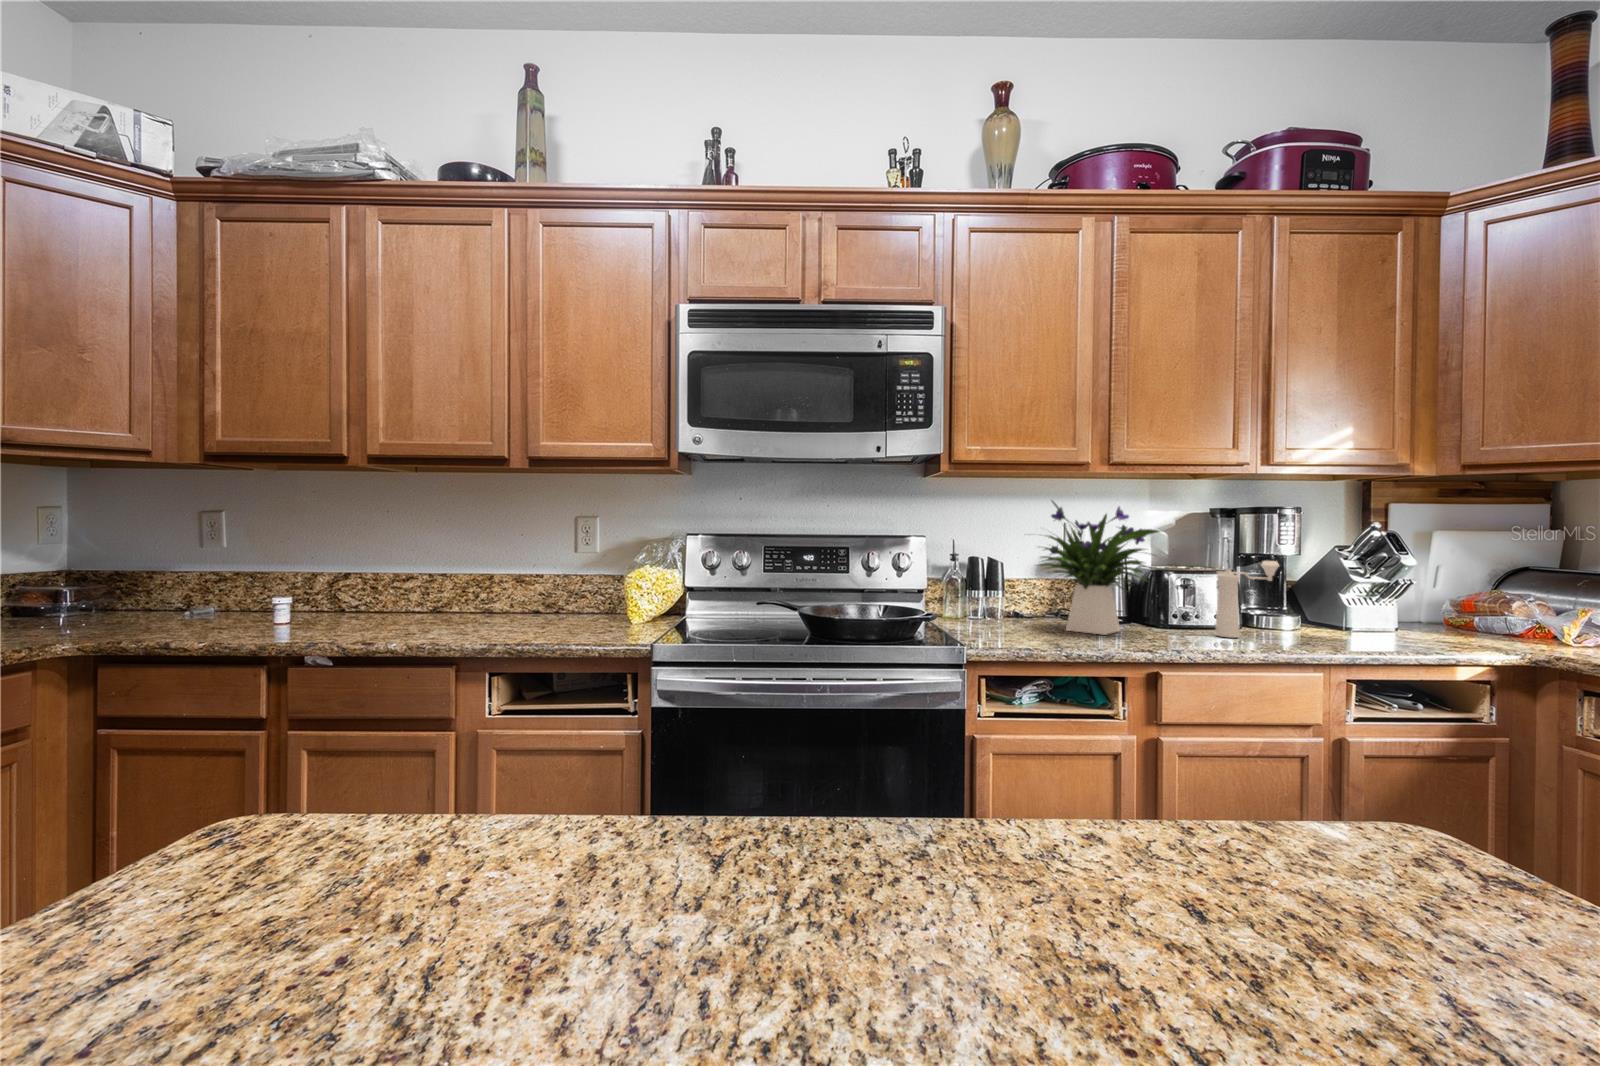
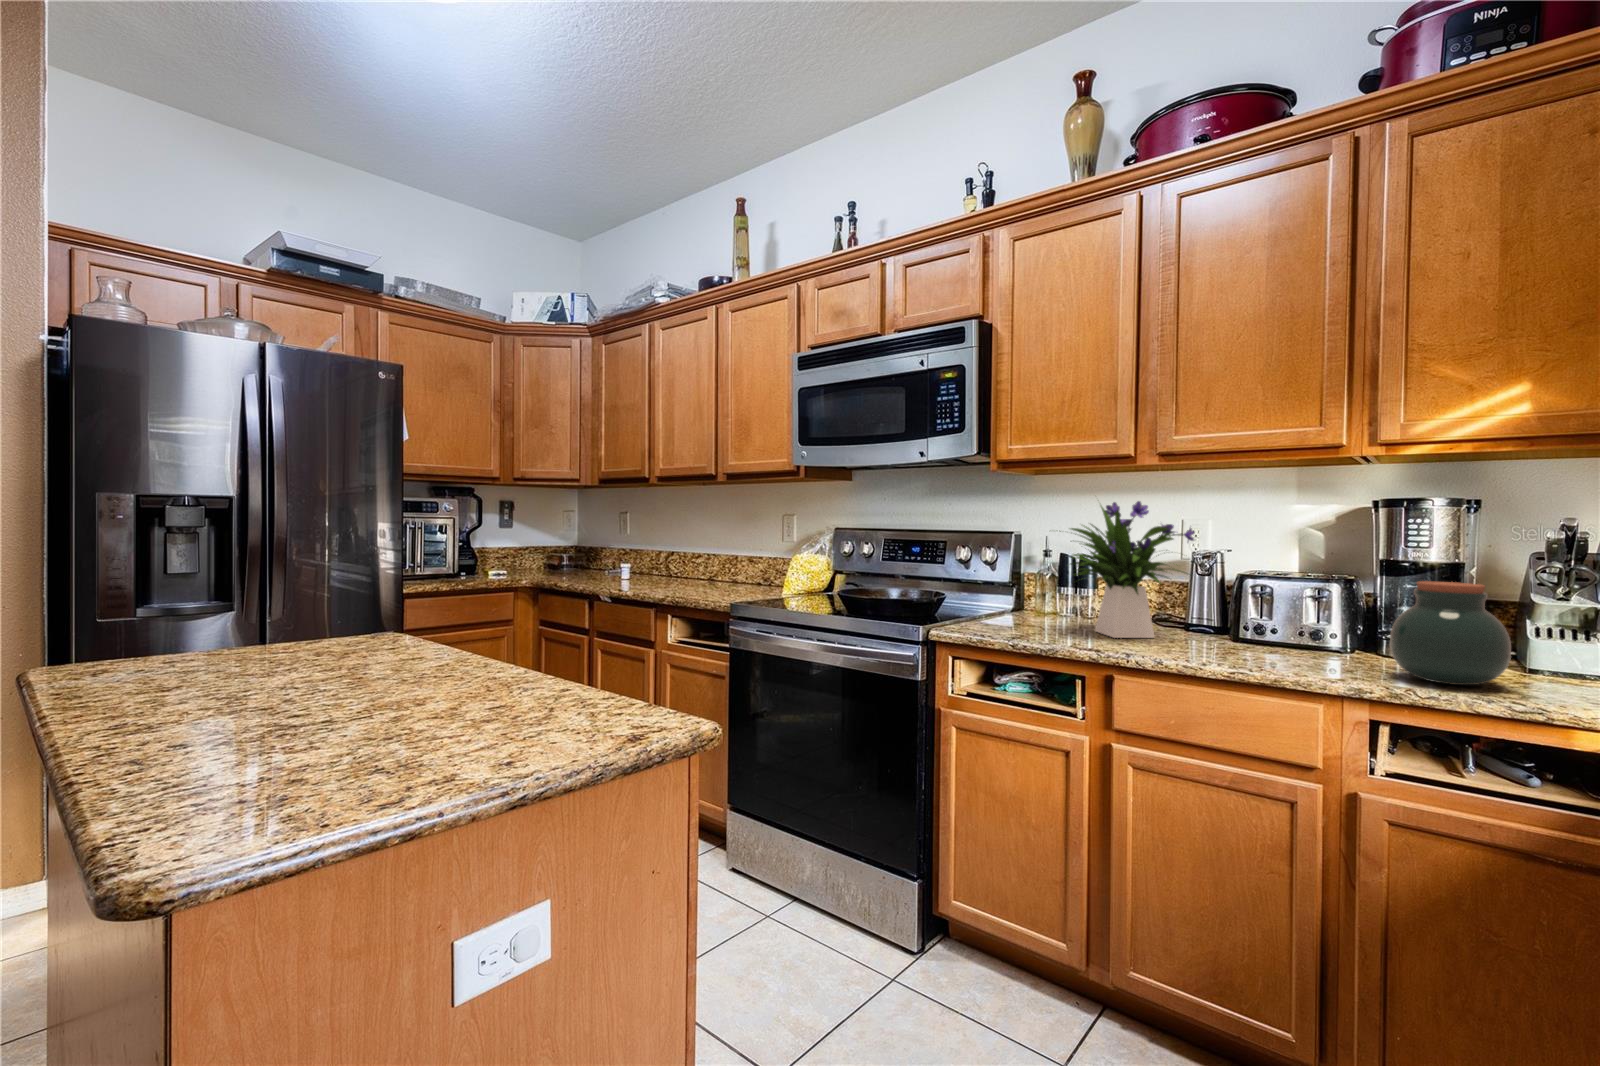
pepper mill: present [1216,561,1279,637] -> none [1248,567,1335,657]
jar: none [1321,569,1403,643] -> present [1390,581,1511,685]

